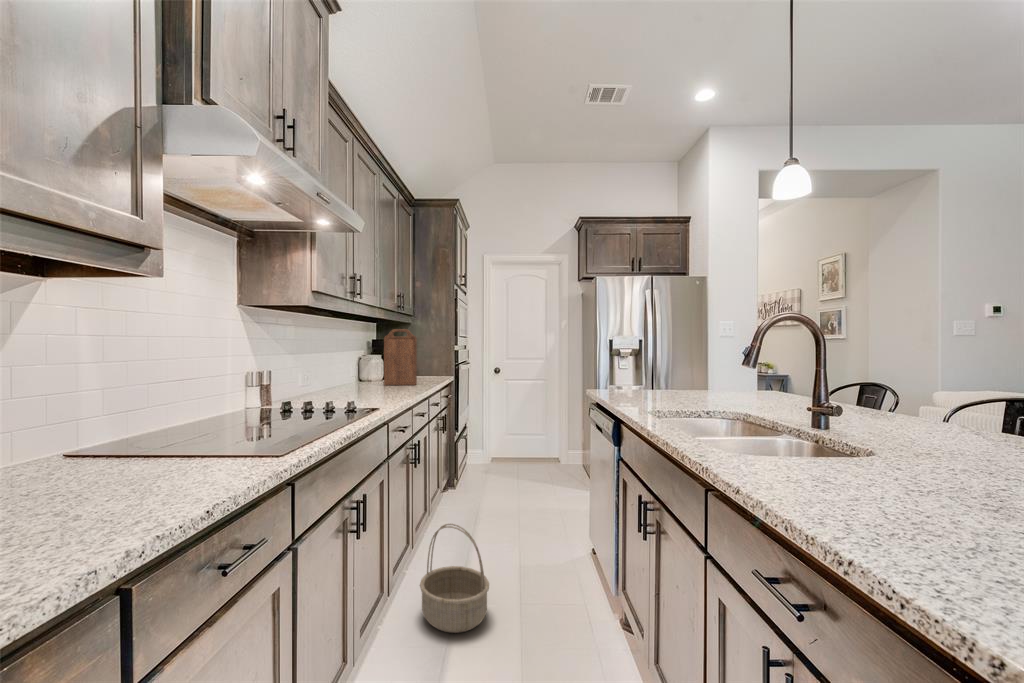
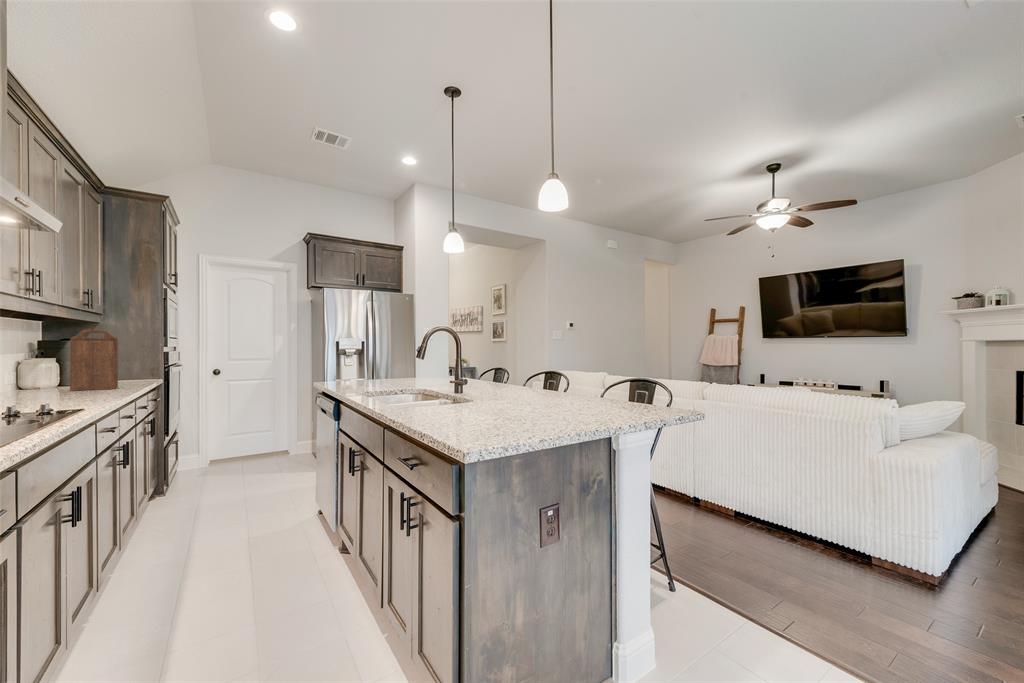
basket: present [420,524,489,633] -> none [138,507,218,604]

